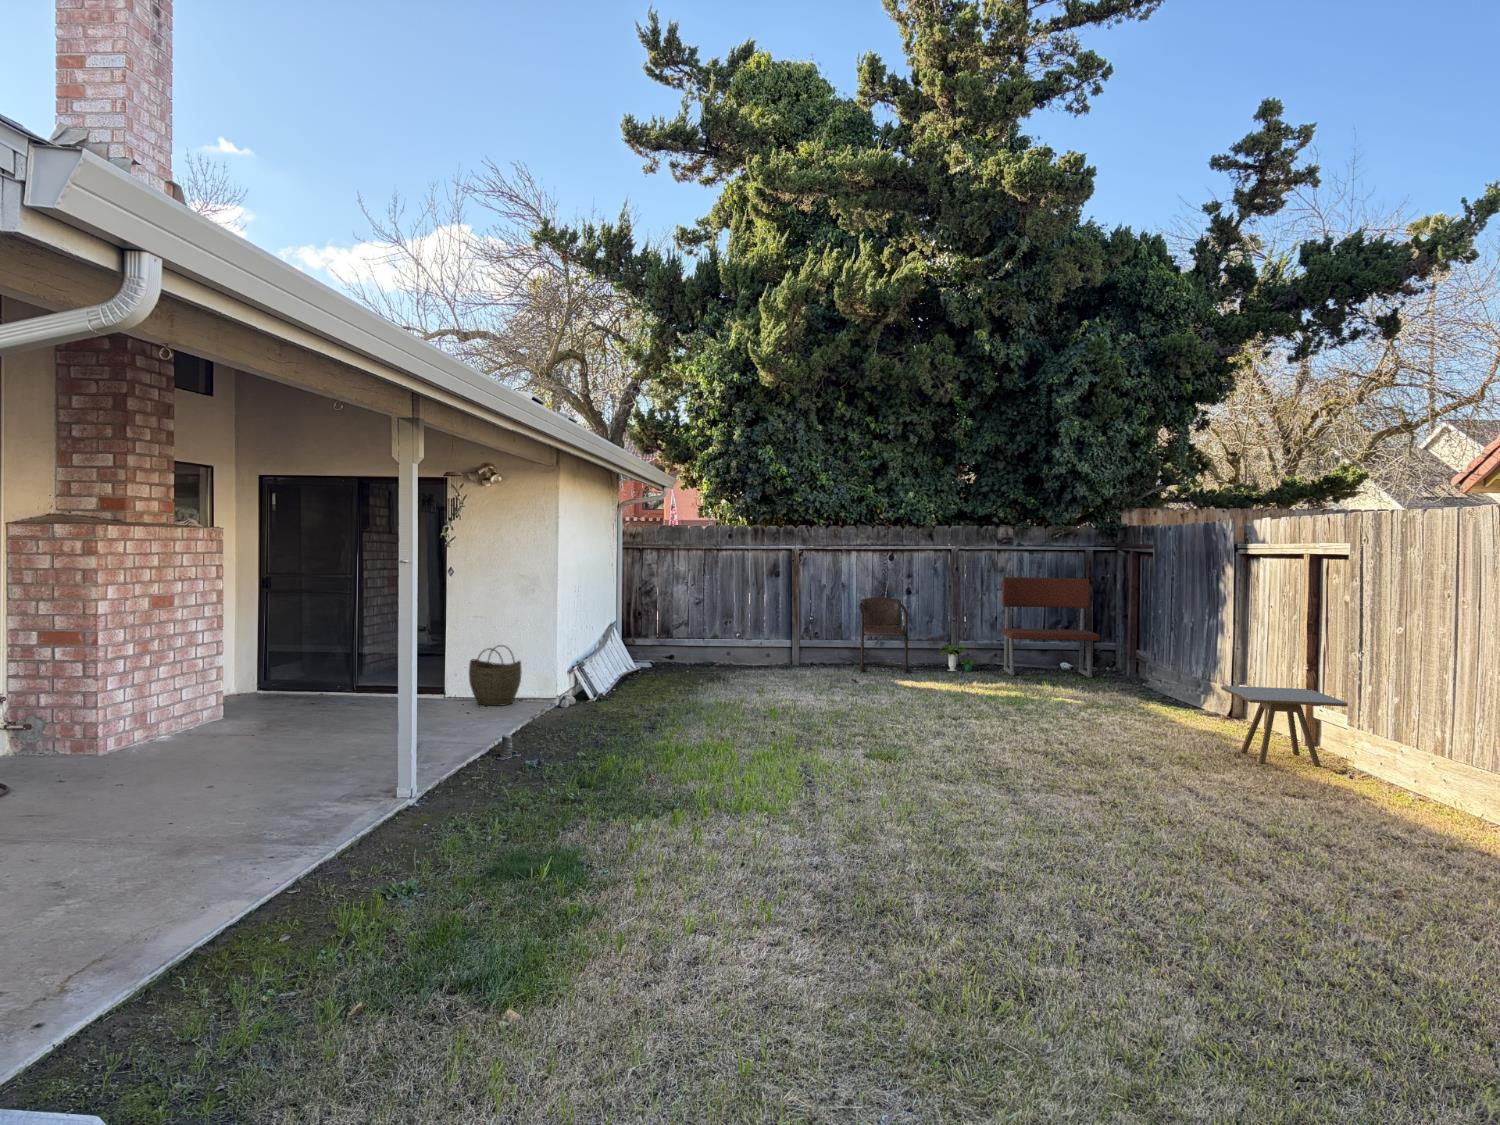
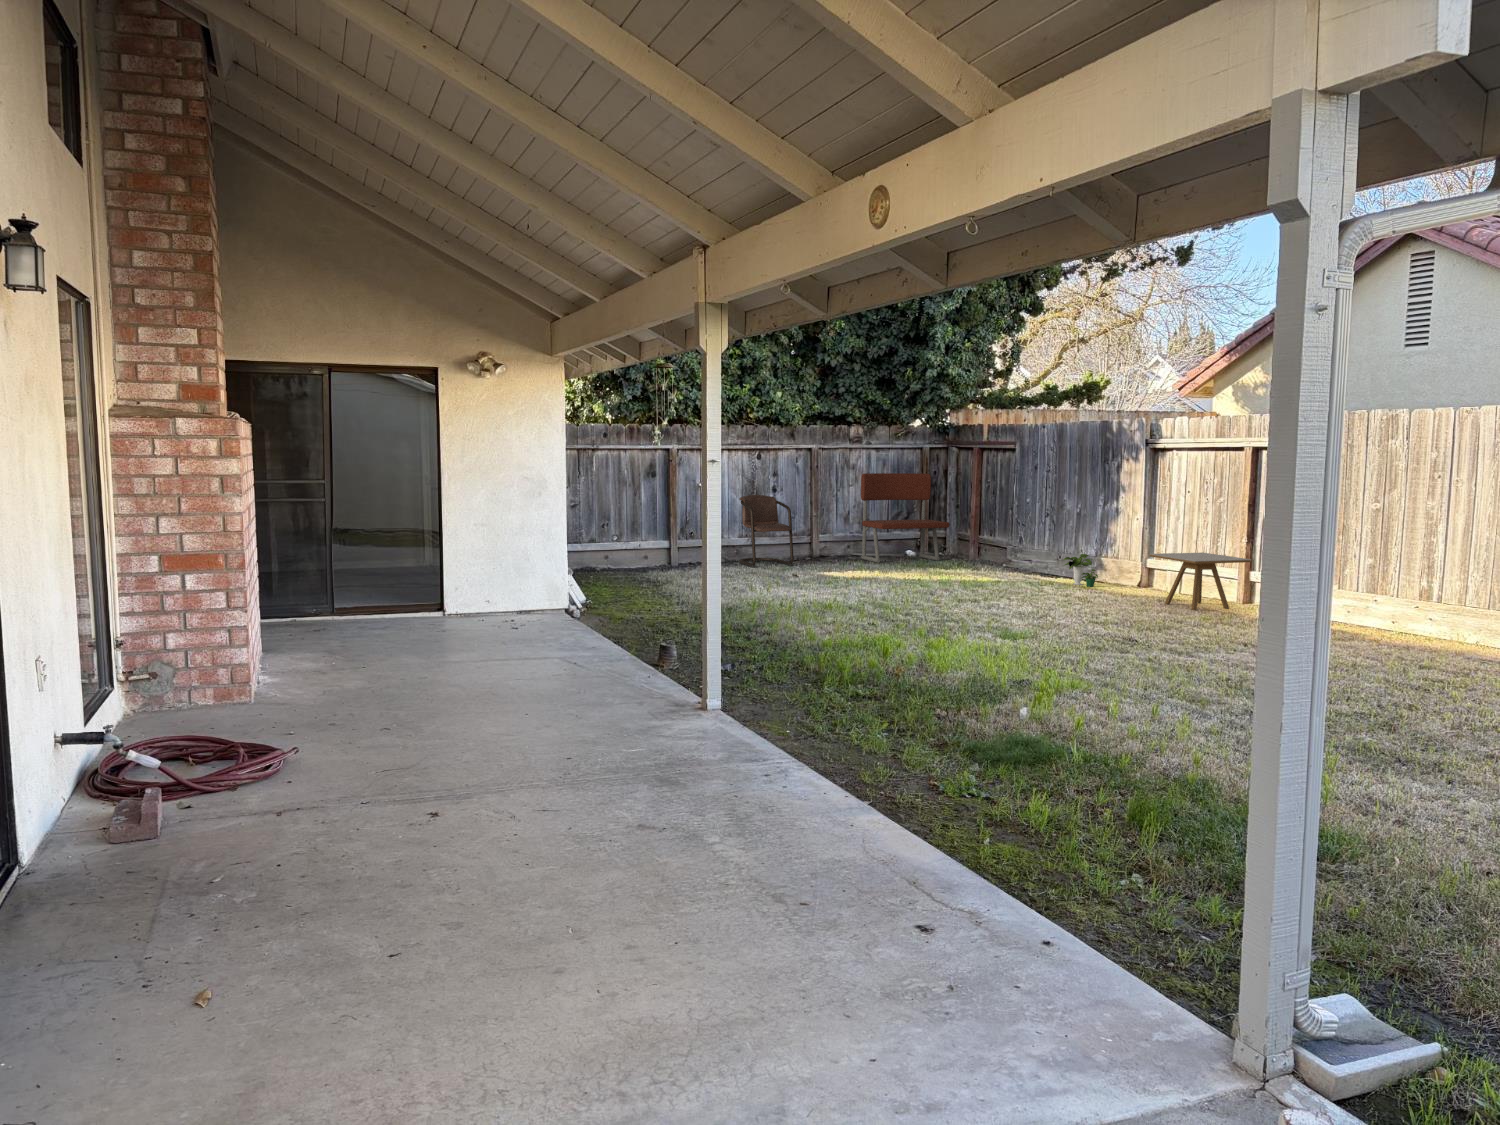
potted plant: present [939,643,976,671] -> present [1063,554,1098,587]
woven basket: present [469,645,522,706] -> none [470,554,527,620]

